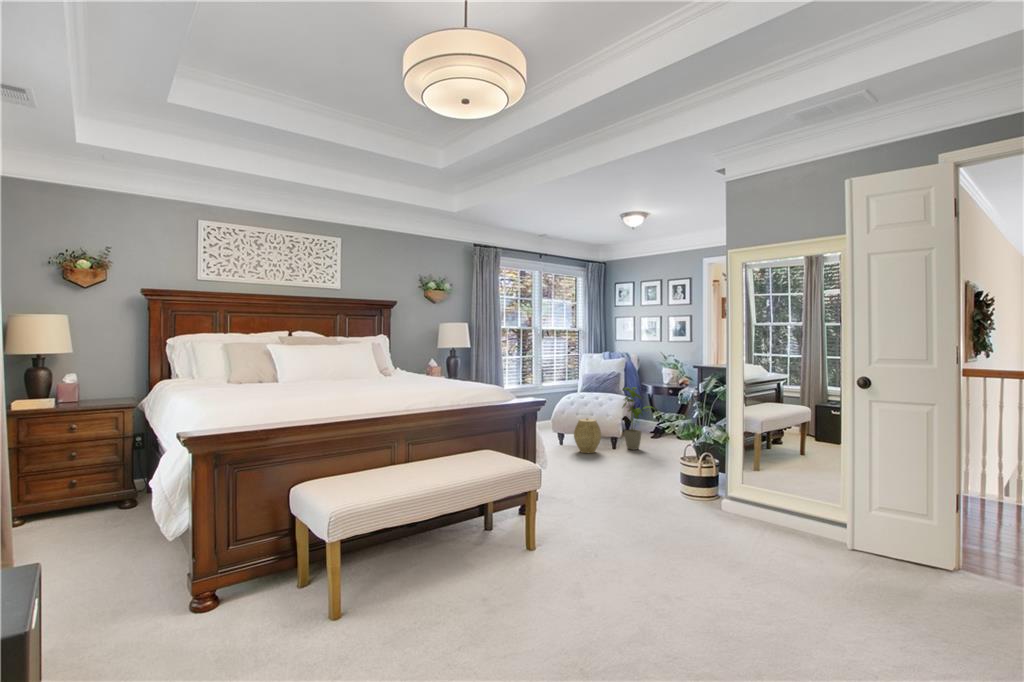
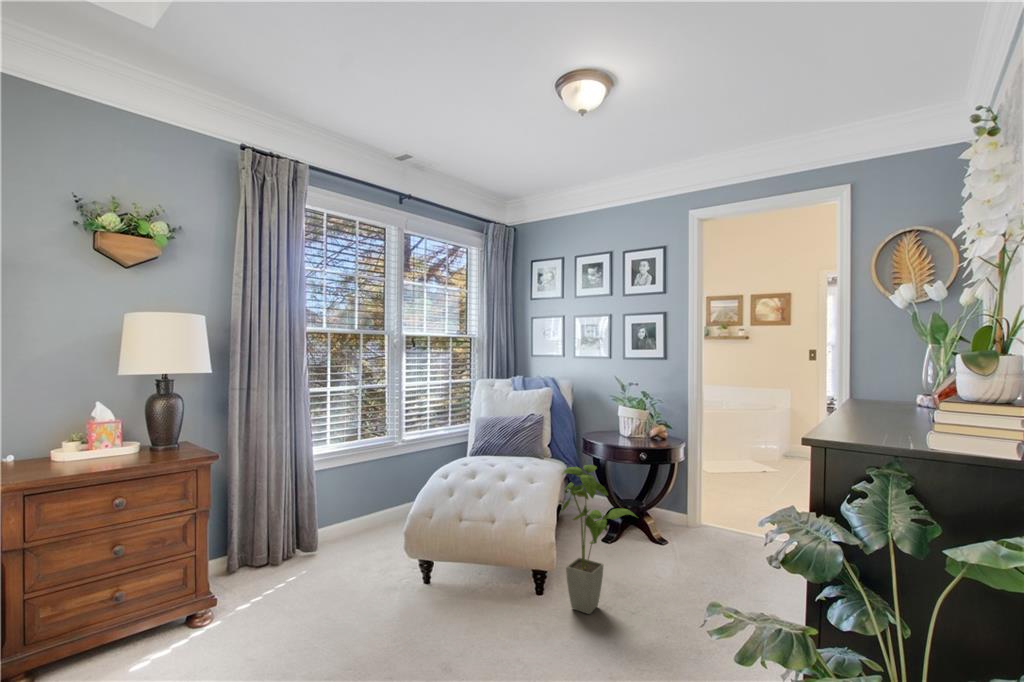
woven basket: present [574,418,601,453] -> none [446,547,514,648]

